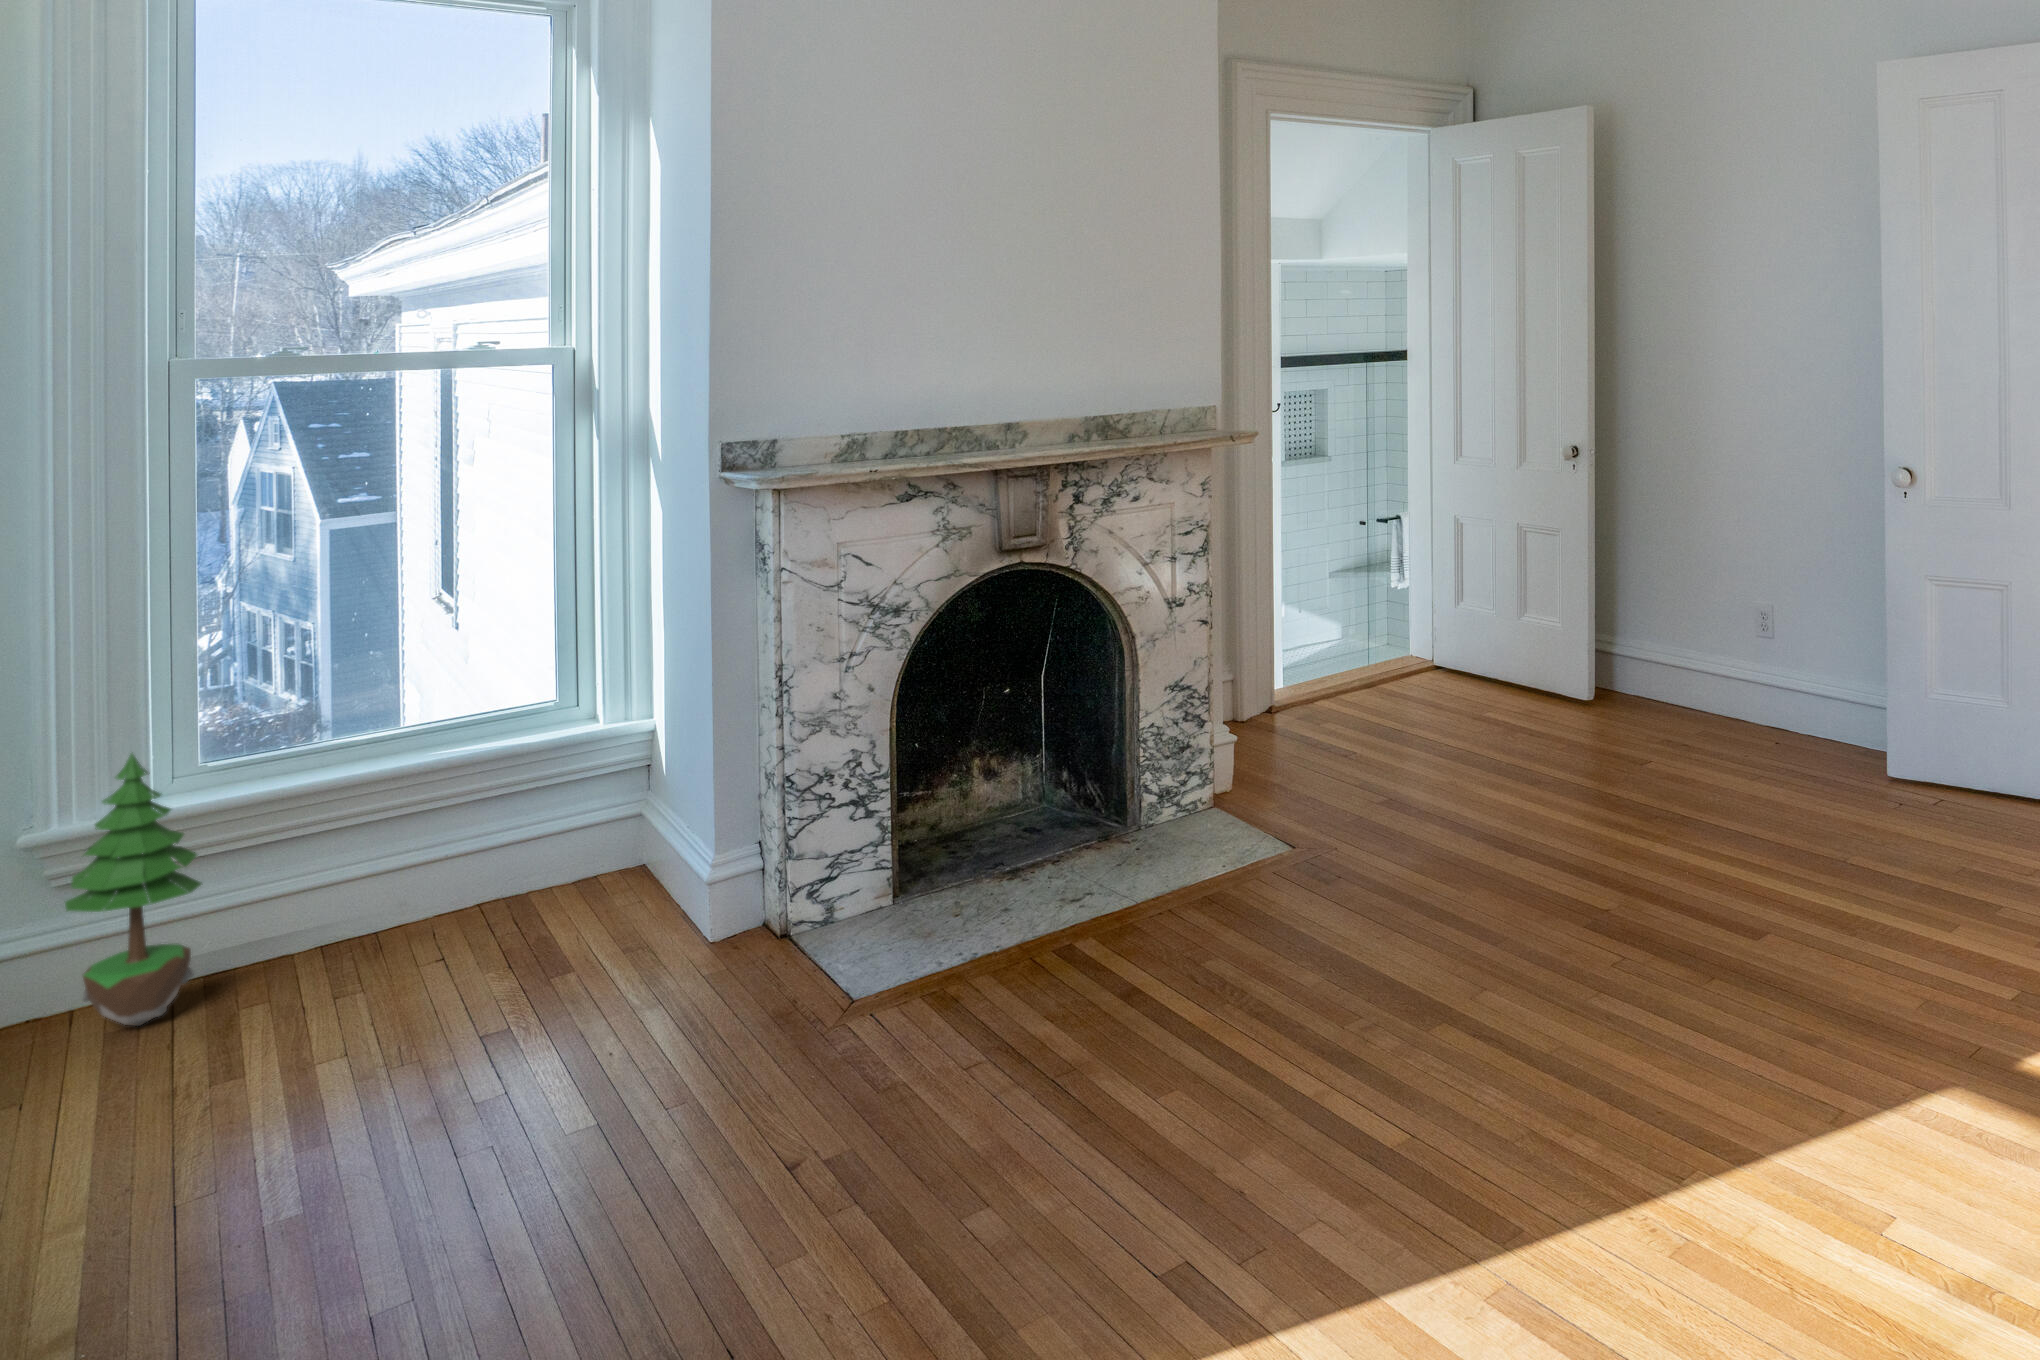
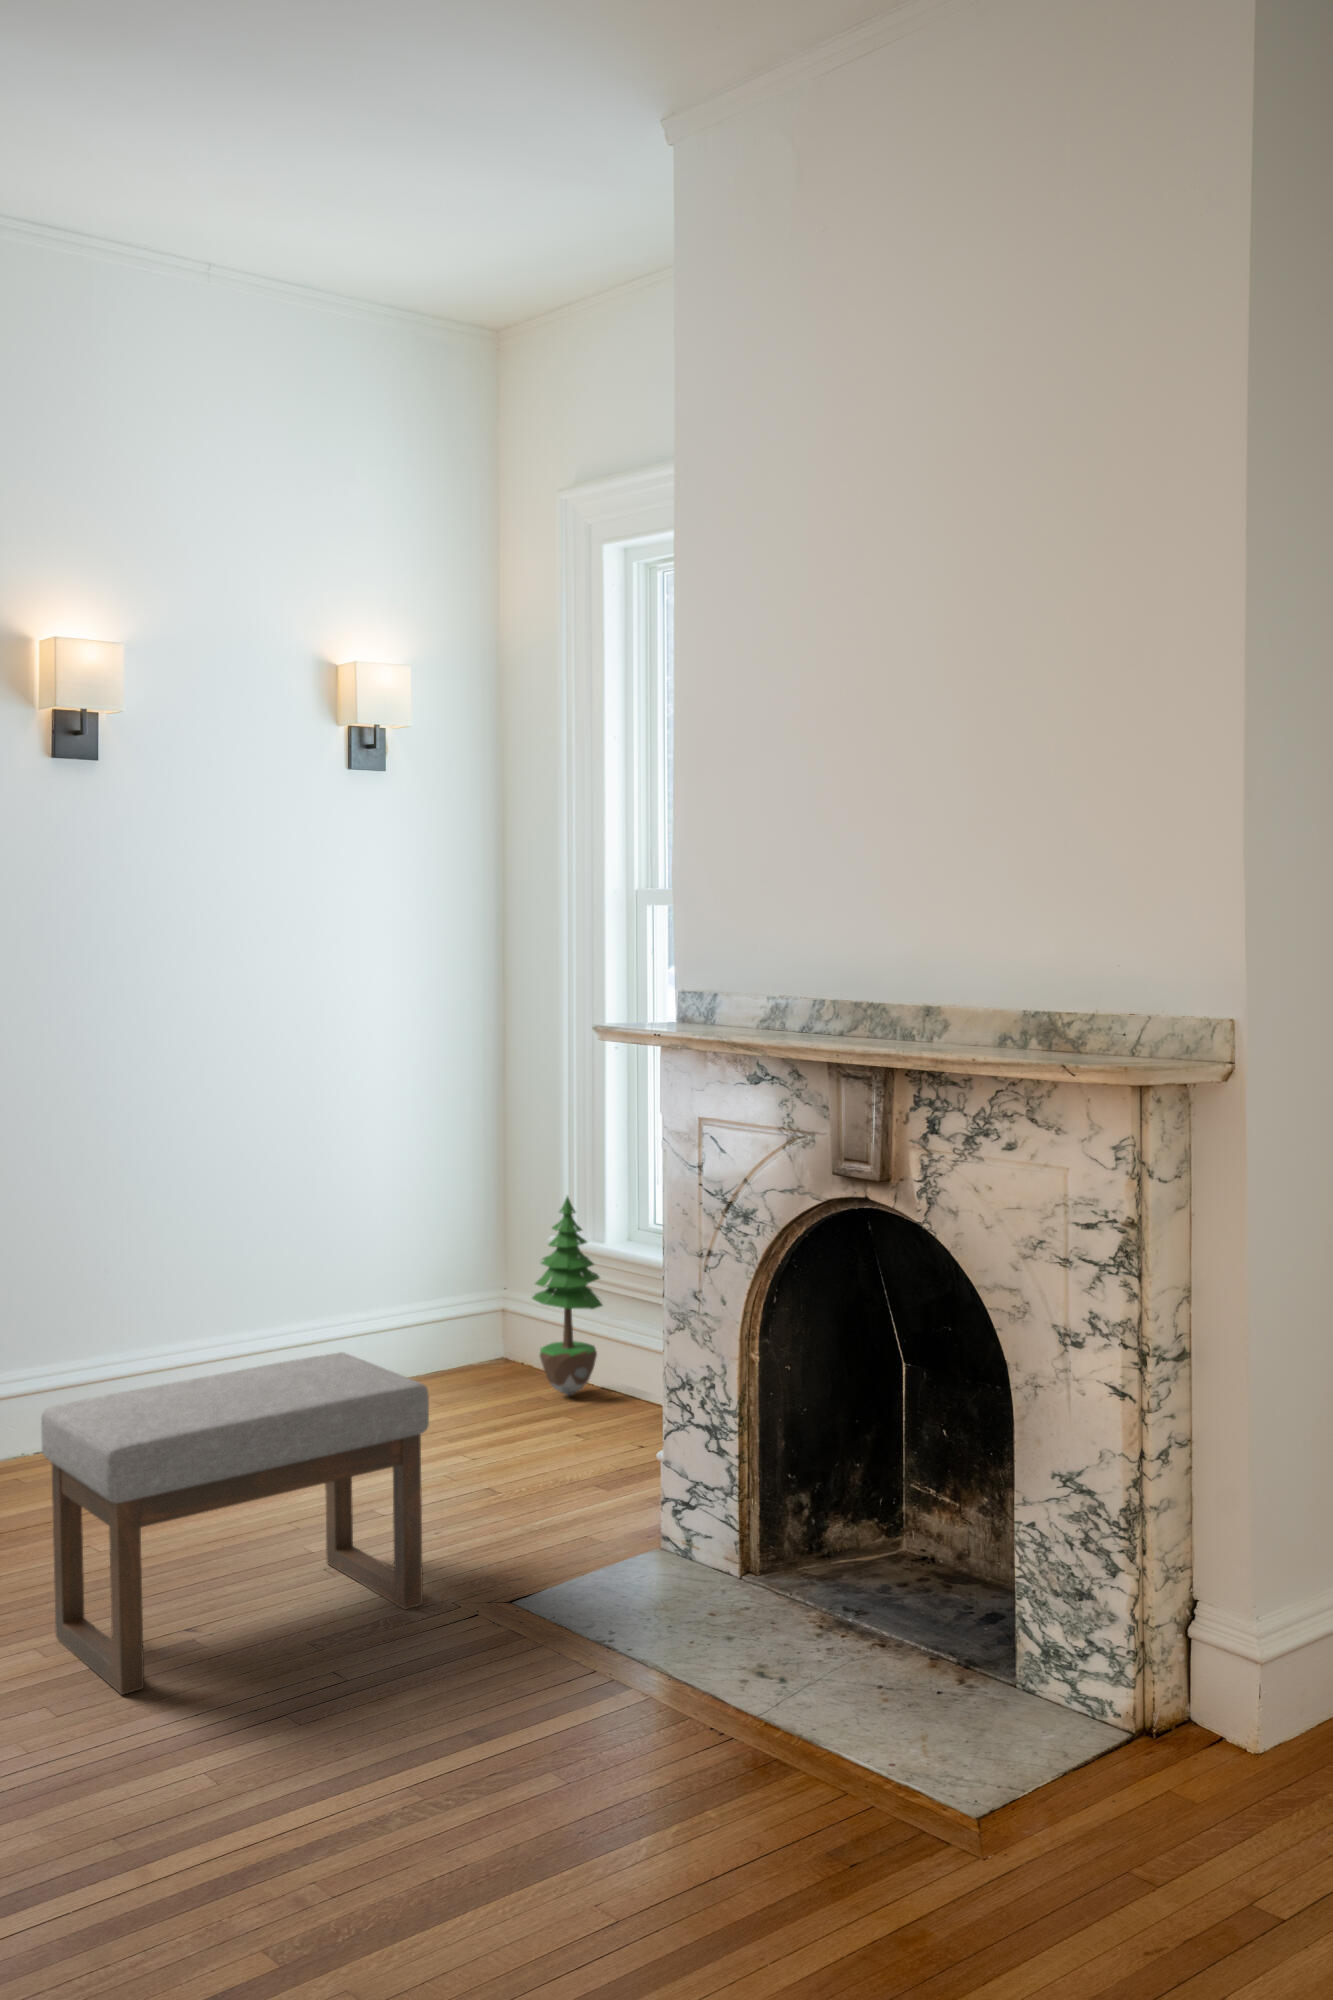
ottoman: none [639,839,971,1292] -> present [41,1352,429,1695]

